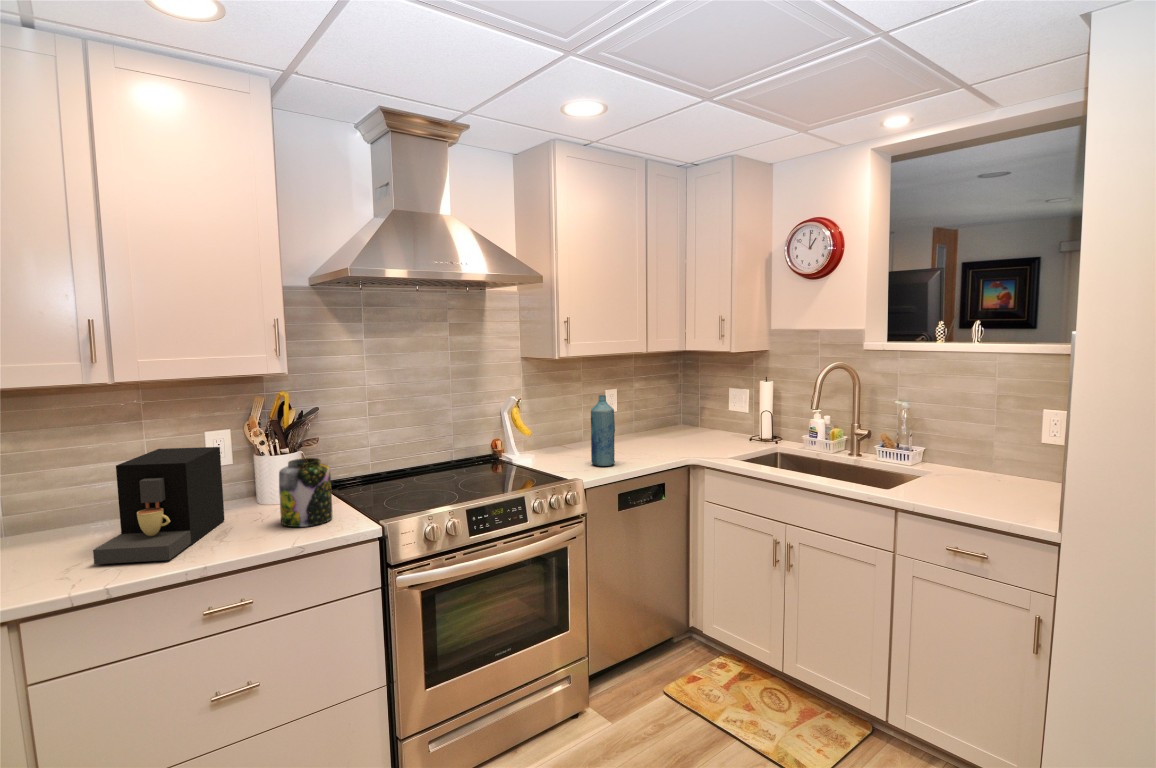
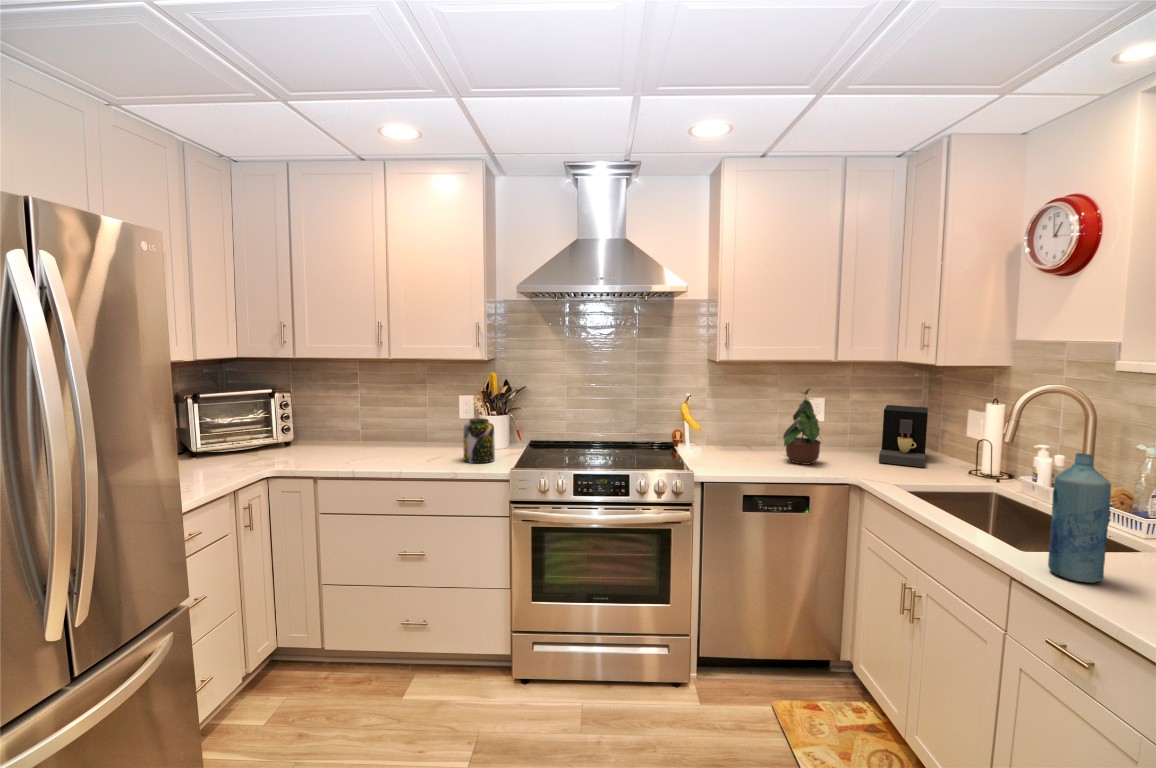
potted plant: none [618,379,664,454] -> present [783,389,821,465]
bottle: present [591,395,615,466] -> present [1048,453,1111,583]
coffee maker: present [93,447,225,564] -> present [879,405,928,467]

